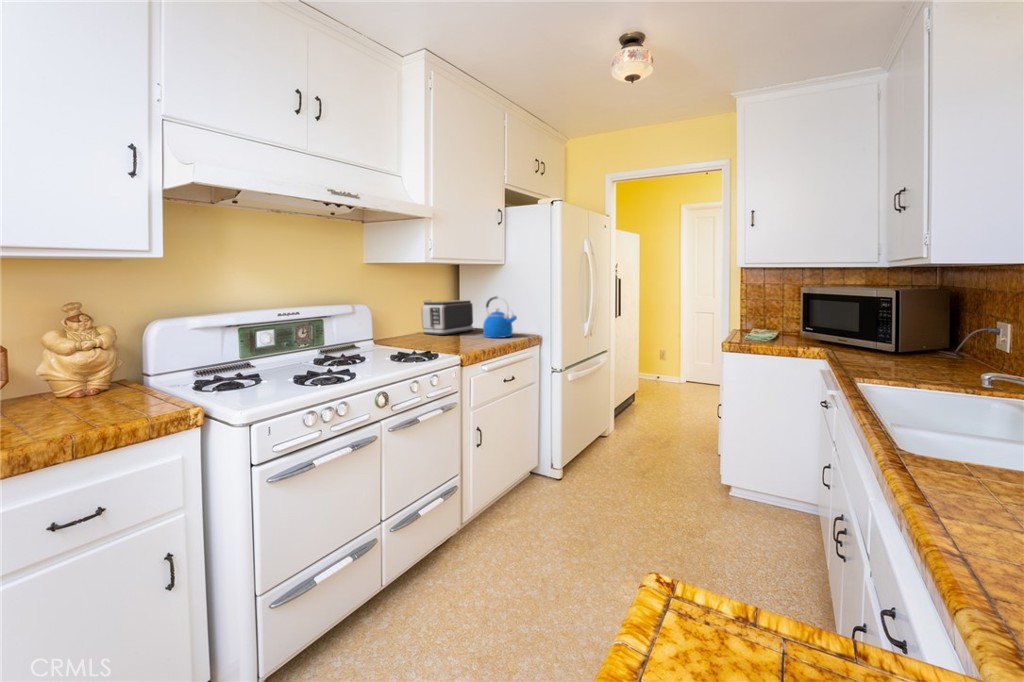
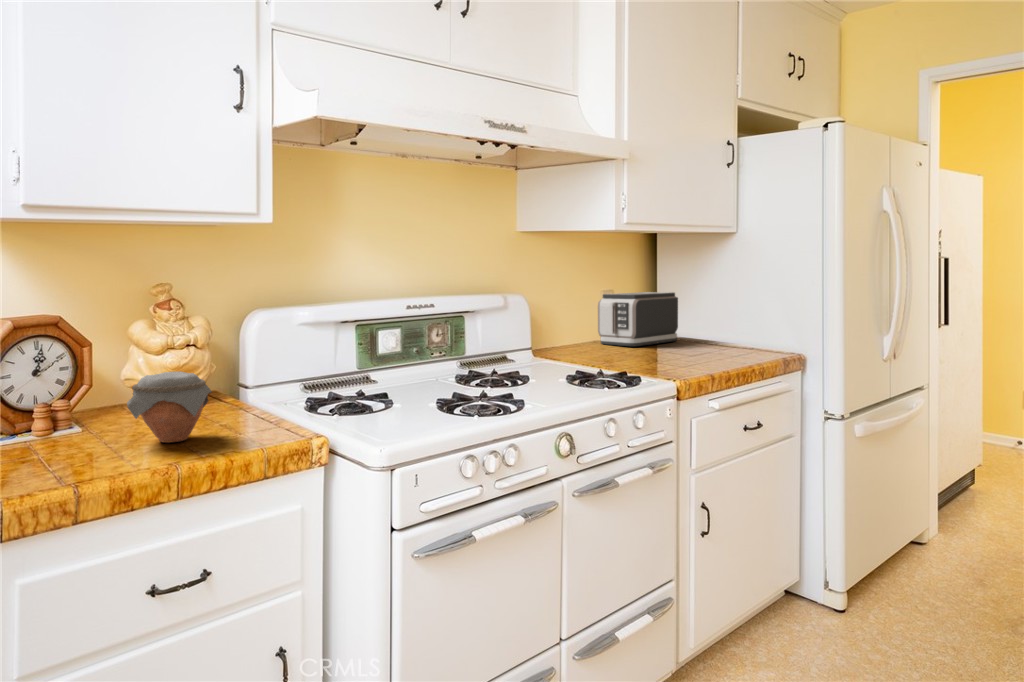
kettle: present [483,297,517,338] -> none [699,286,759,353]
jar: none [32,367,108,419] -> present [127,372,212,443]

